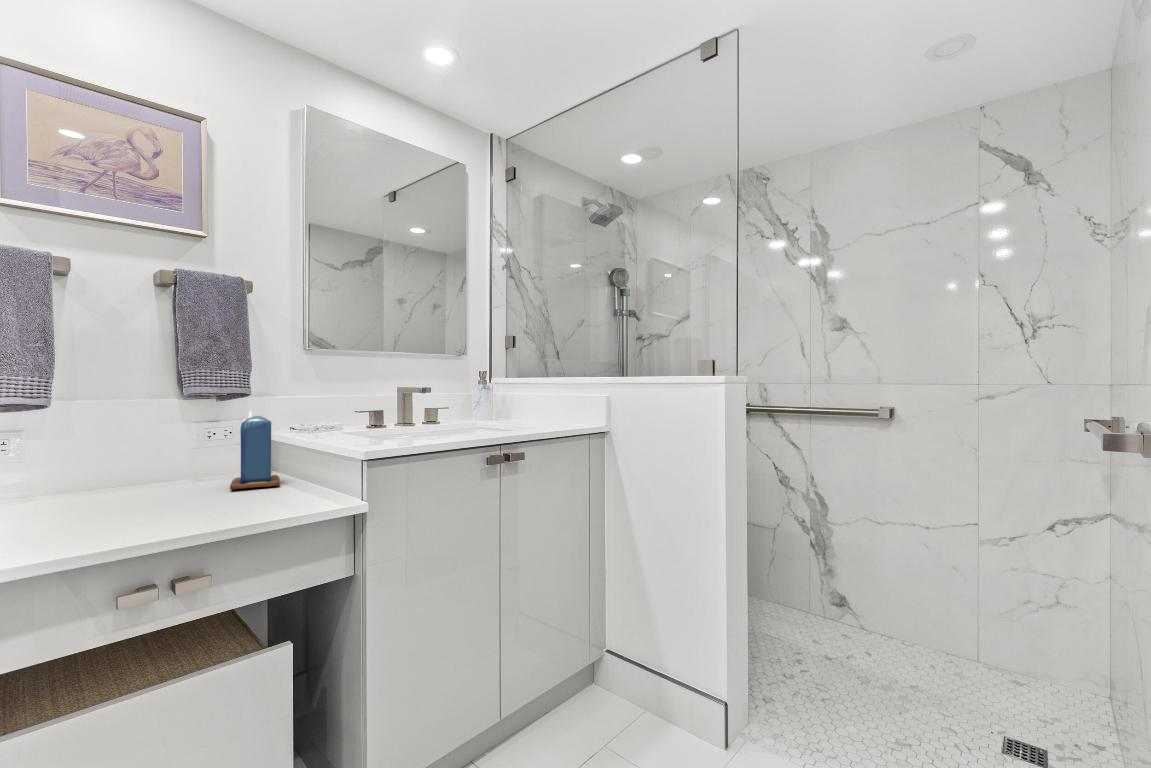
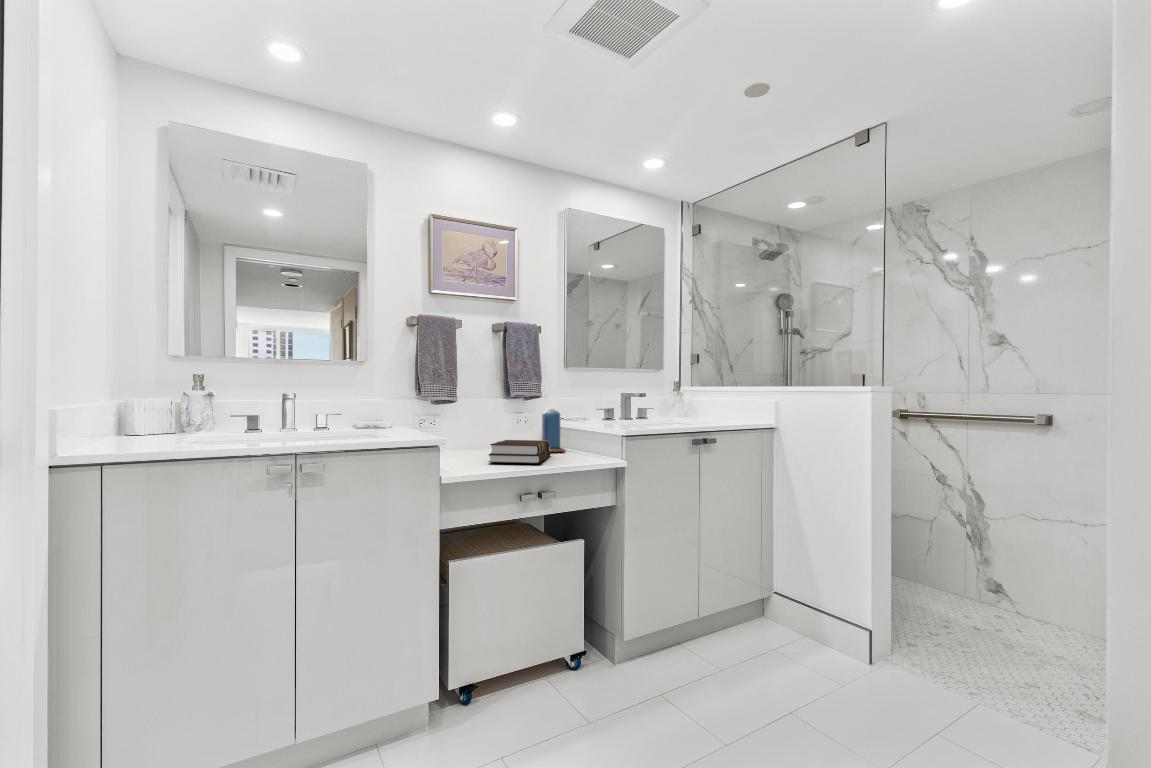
hardback book: none [66,471,241,527] -> present [489,440,551,463]

